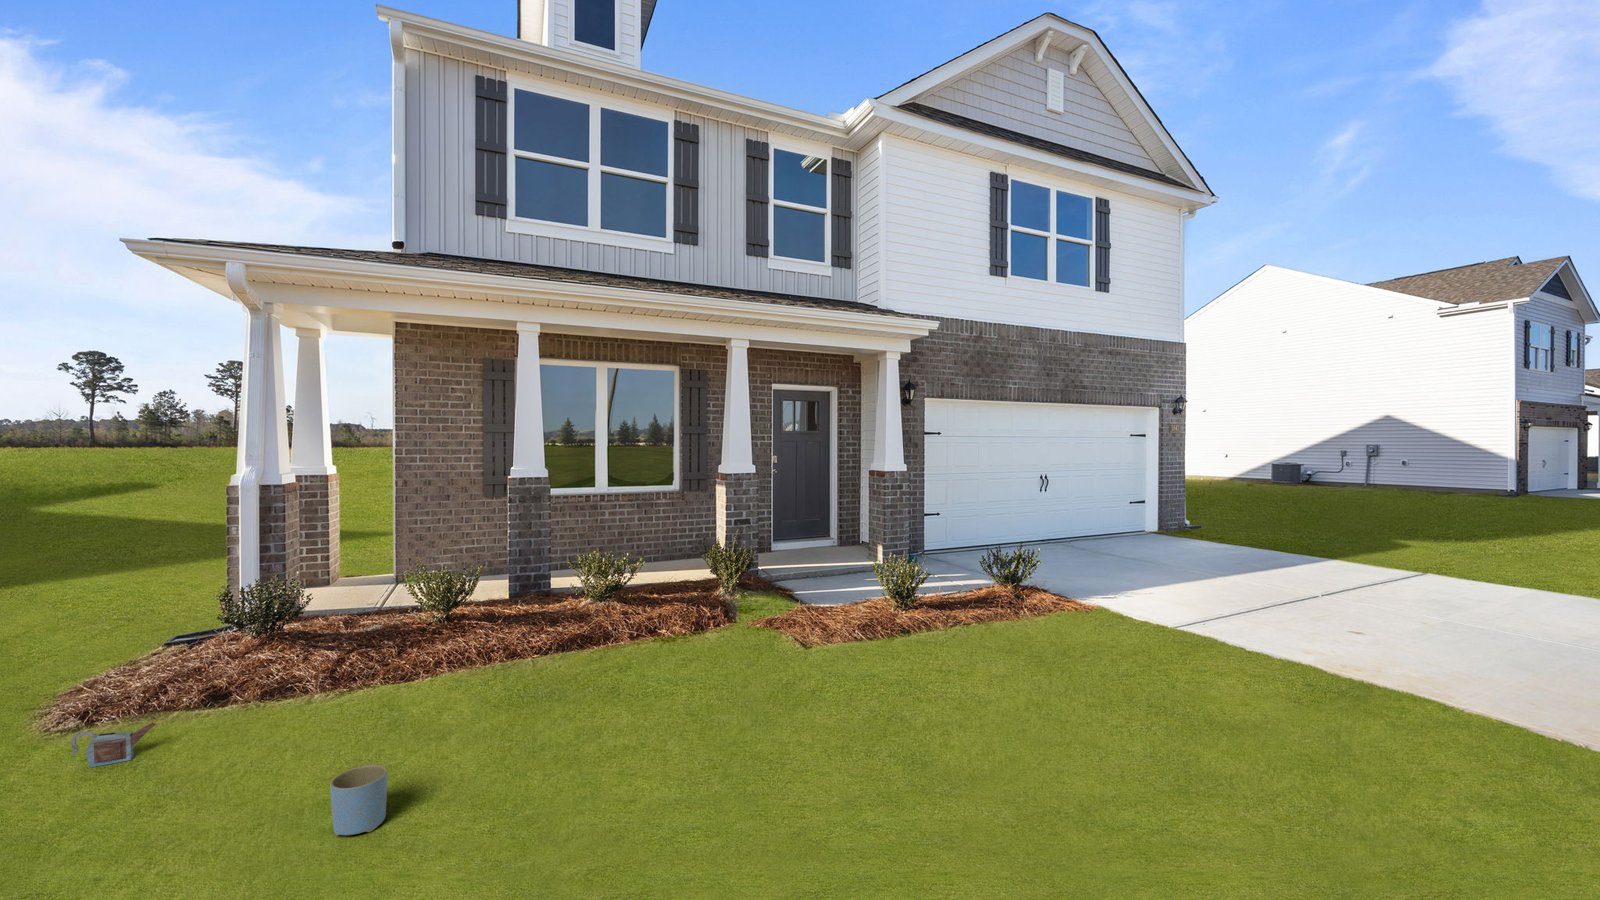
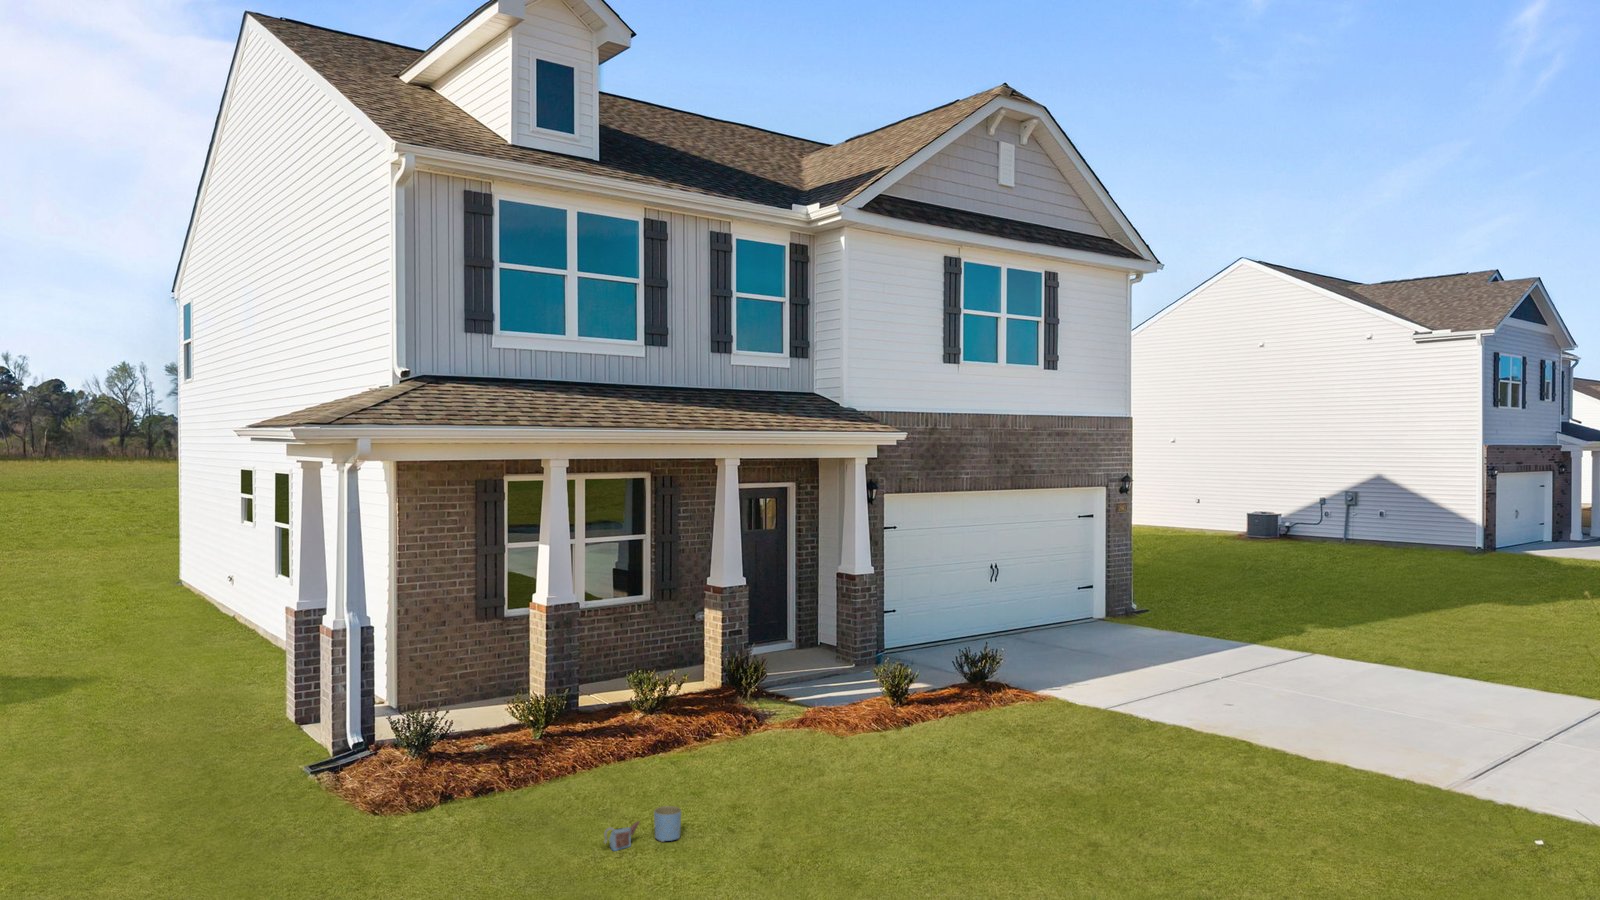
watering can: present [70,723,156,767] -> present [604,822,639,851]

